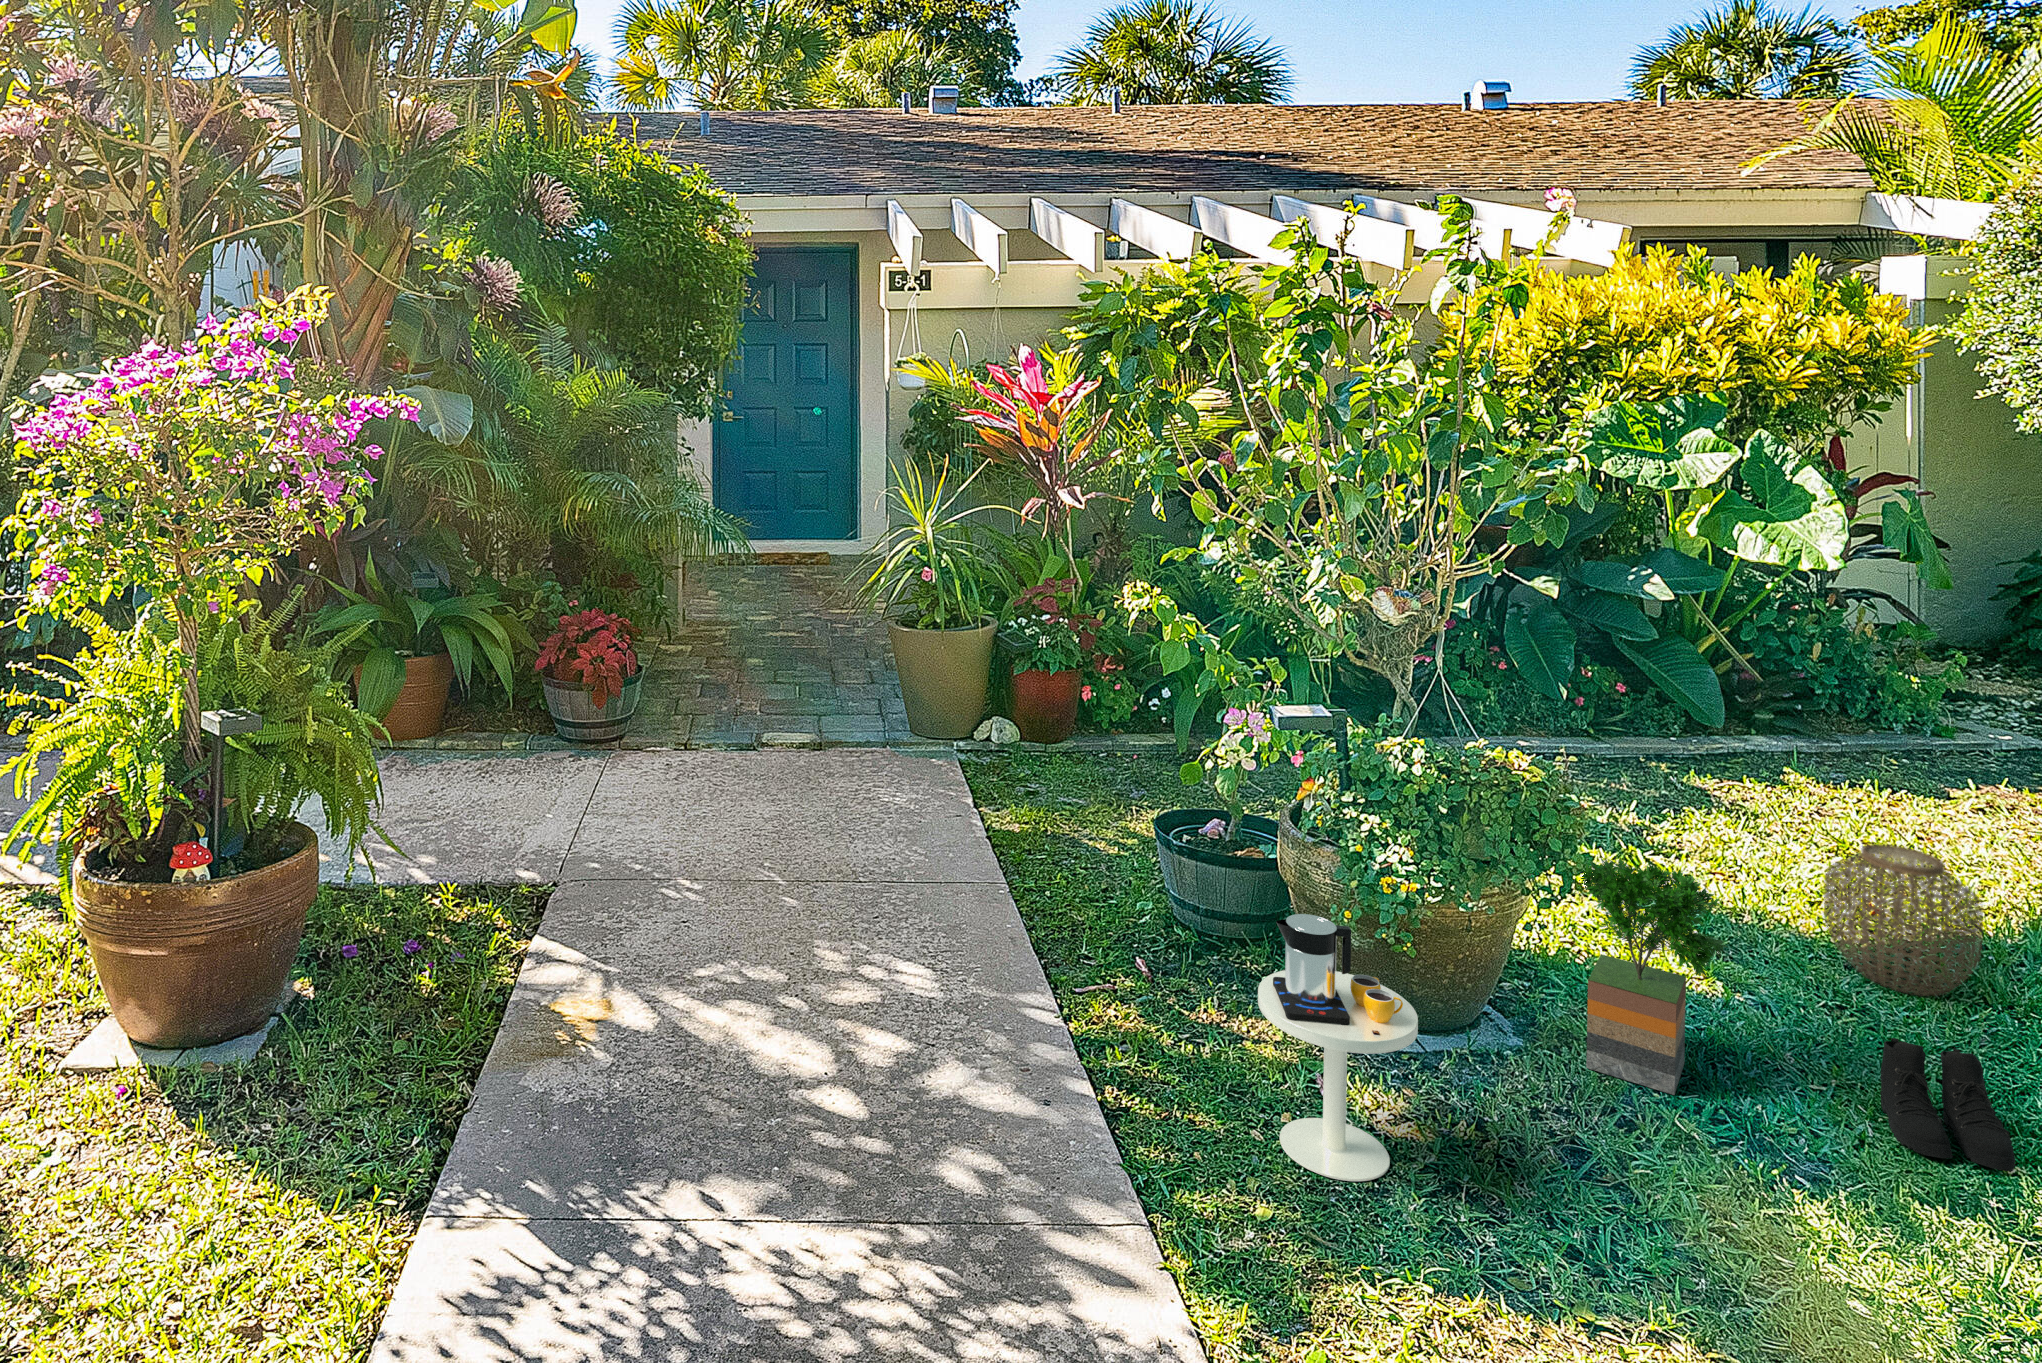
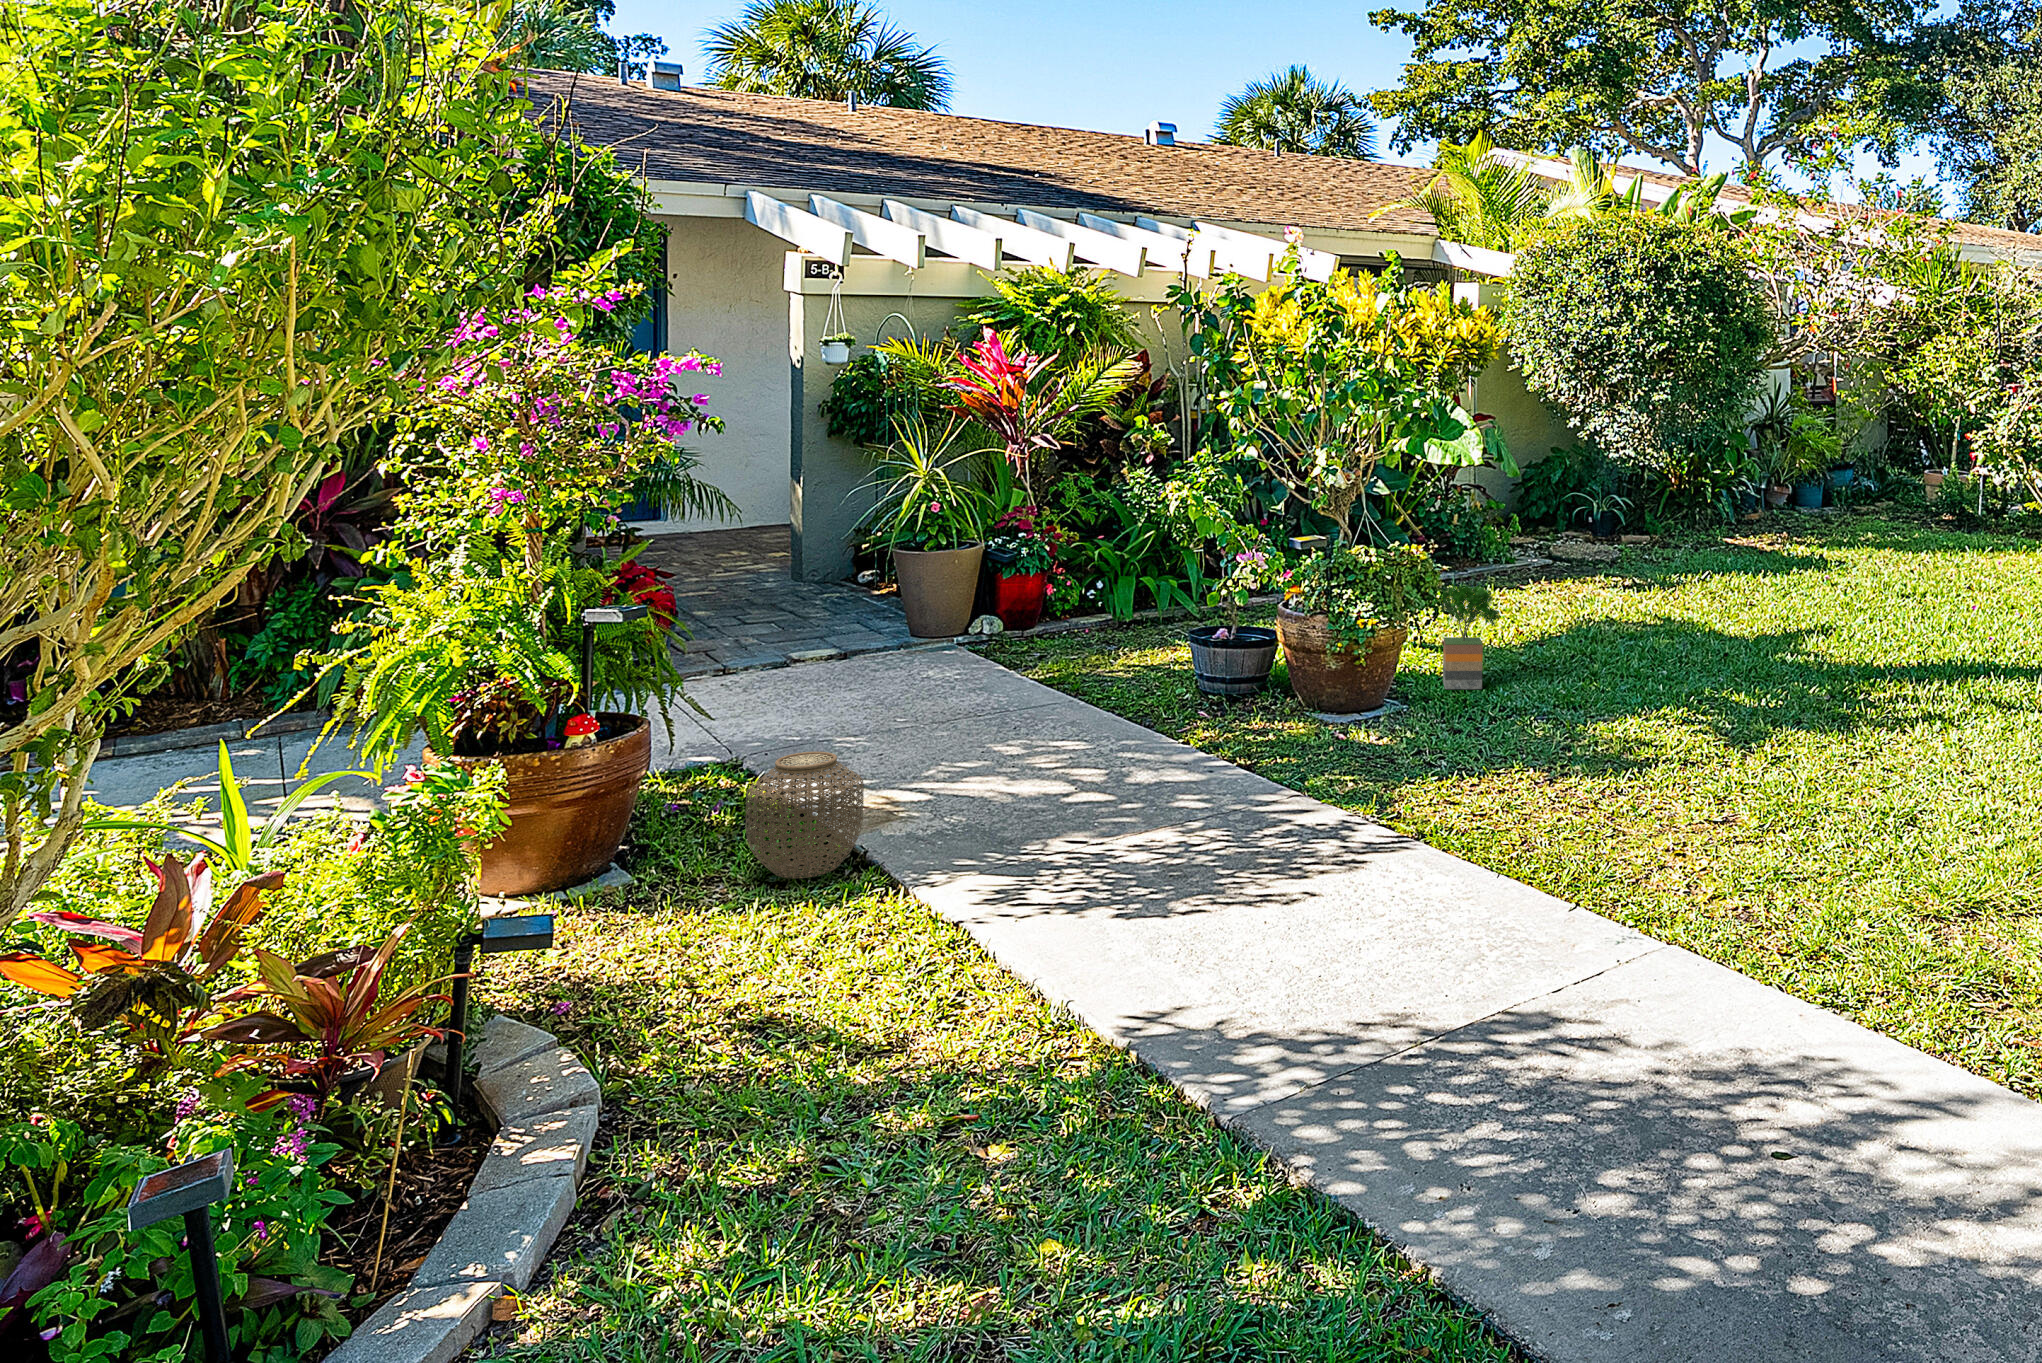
woven basket: present [1824,844,1983,996] -> present [746,752,864,878]
side table: present [1258,914,1418,1181] -> none [1336,615,1411,737]
boots: present [1880,1038,2015,1172] -> none [1551,641,1598,684]

